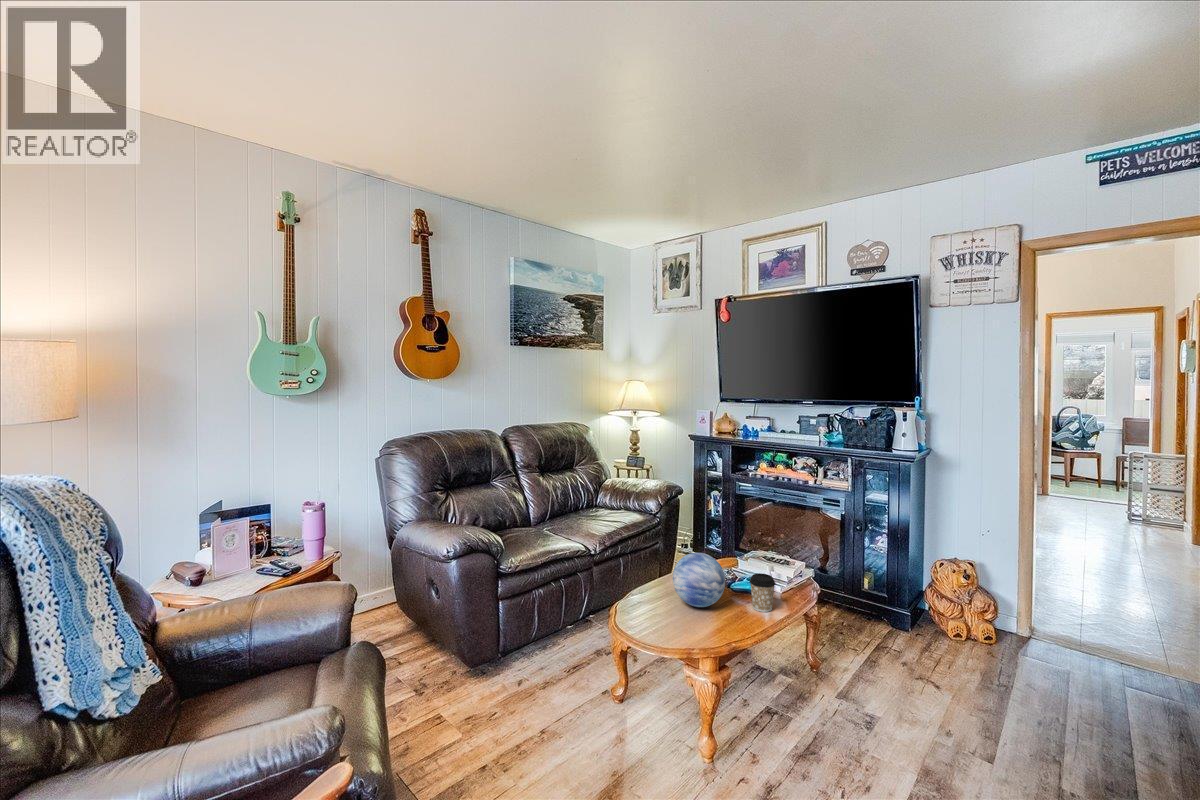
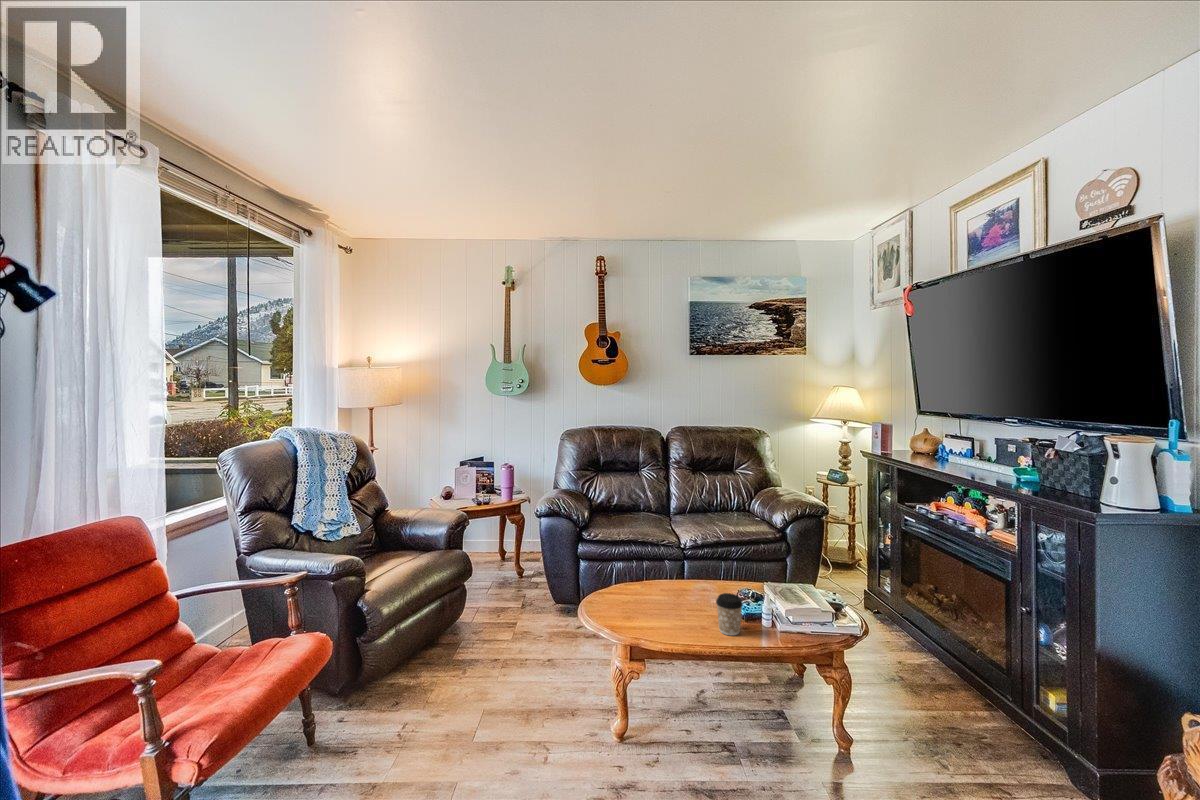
decorative orb: present [673,553,725,607] -> none [652,556,704,610]

